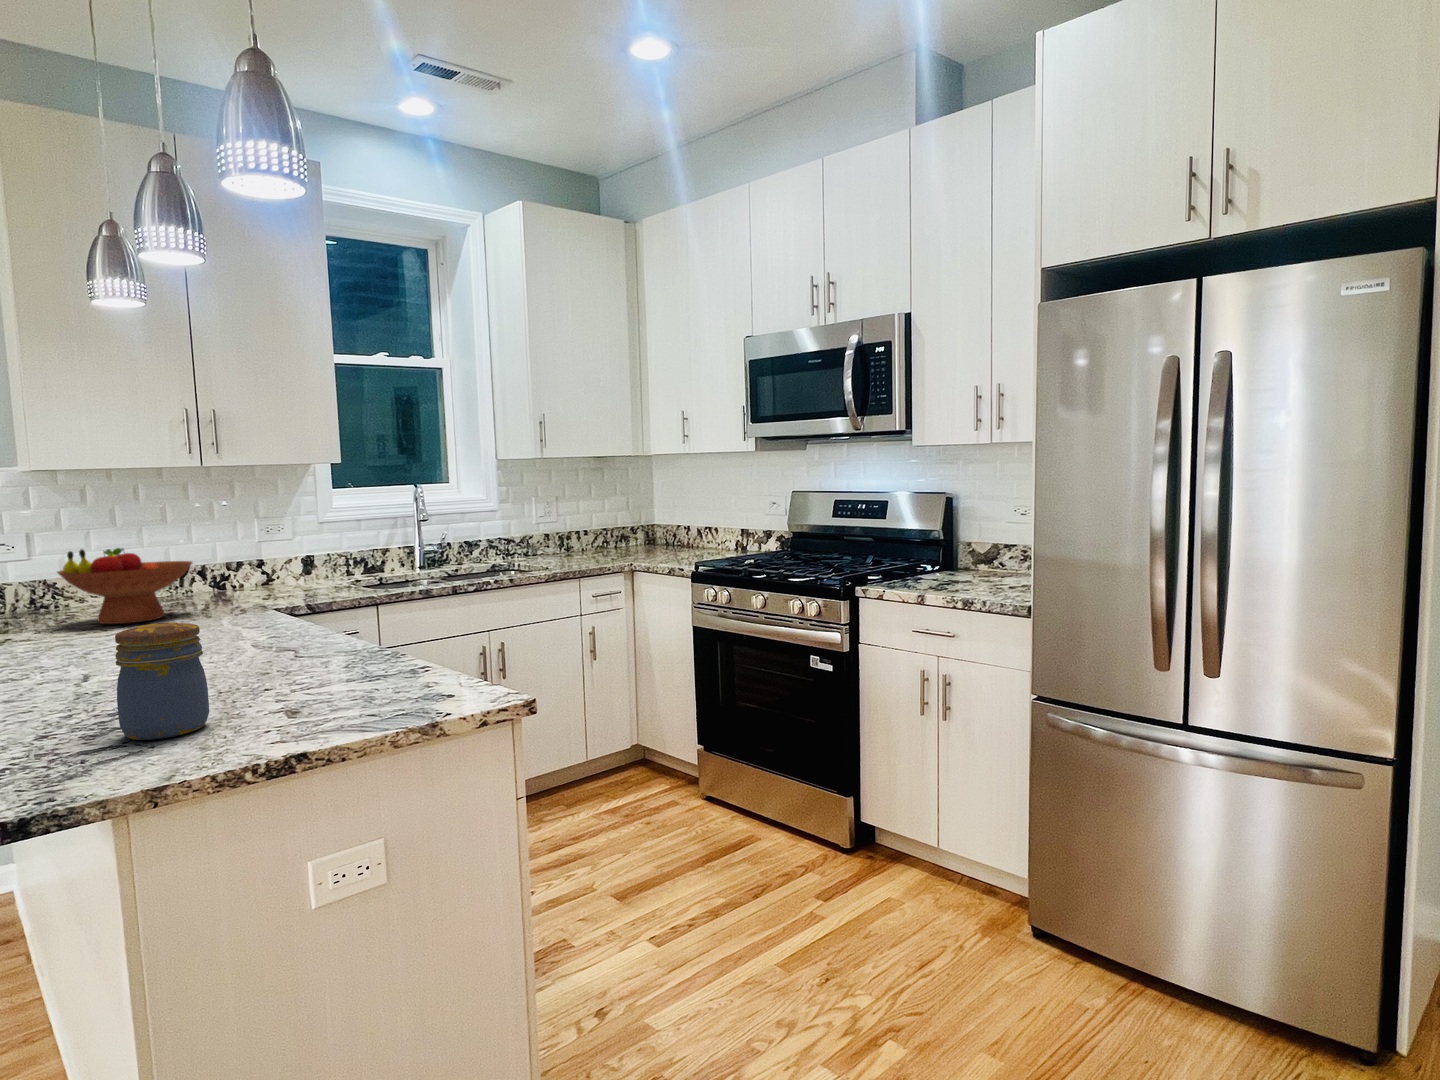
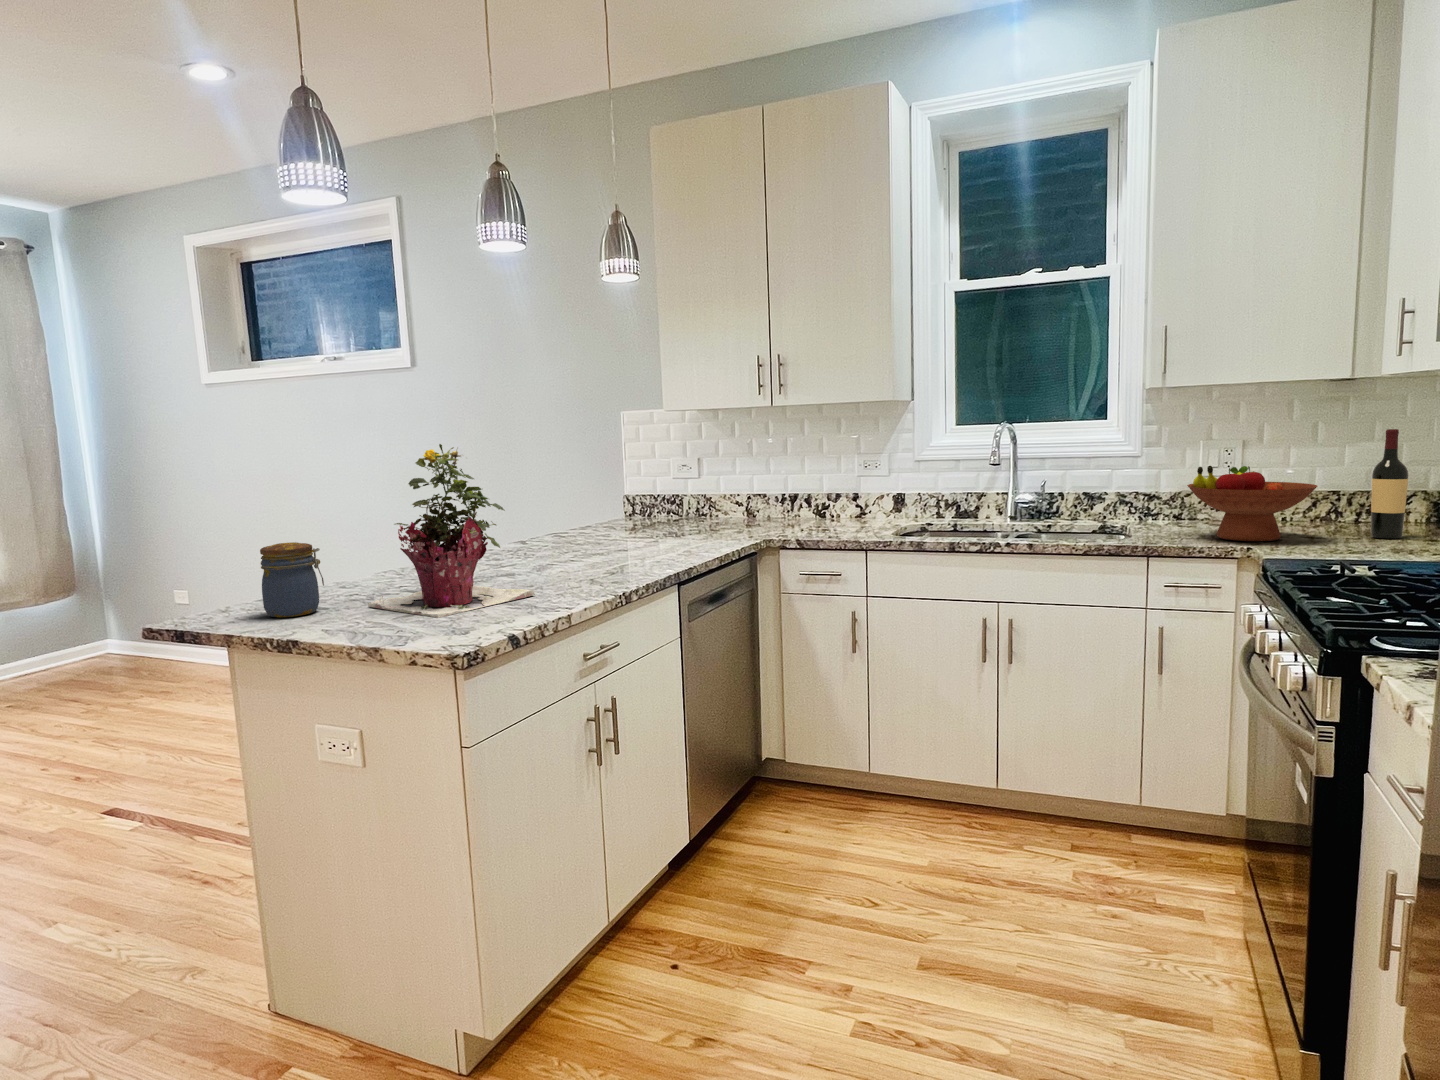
potted plant: none [222,482,394,703] -> present [368,444,535,618]
wine bottle: none [647,486,665,552] -> present [1371,429,1408,539]
fruit bowl: present [58,548,192,624] -> present [1187,466,1318,541]

